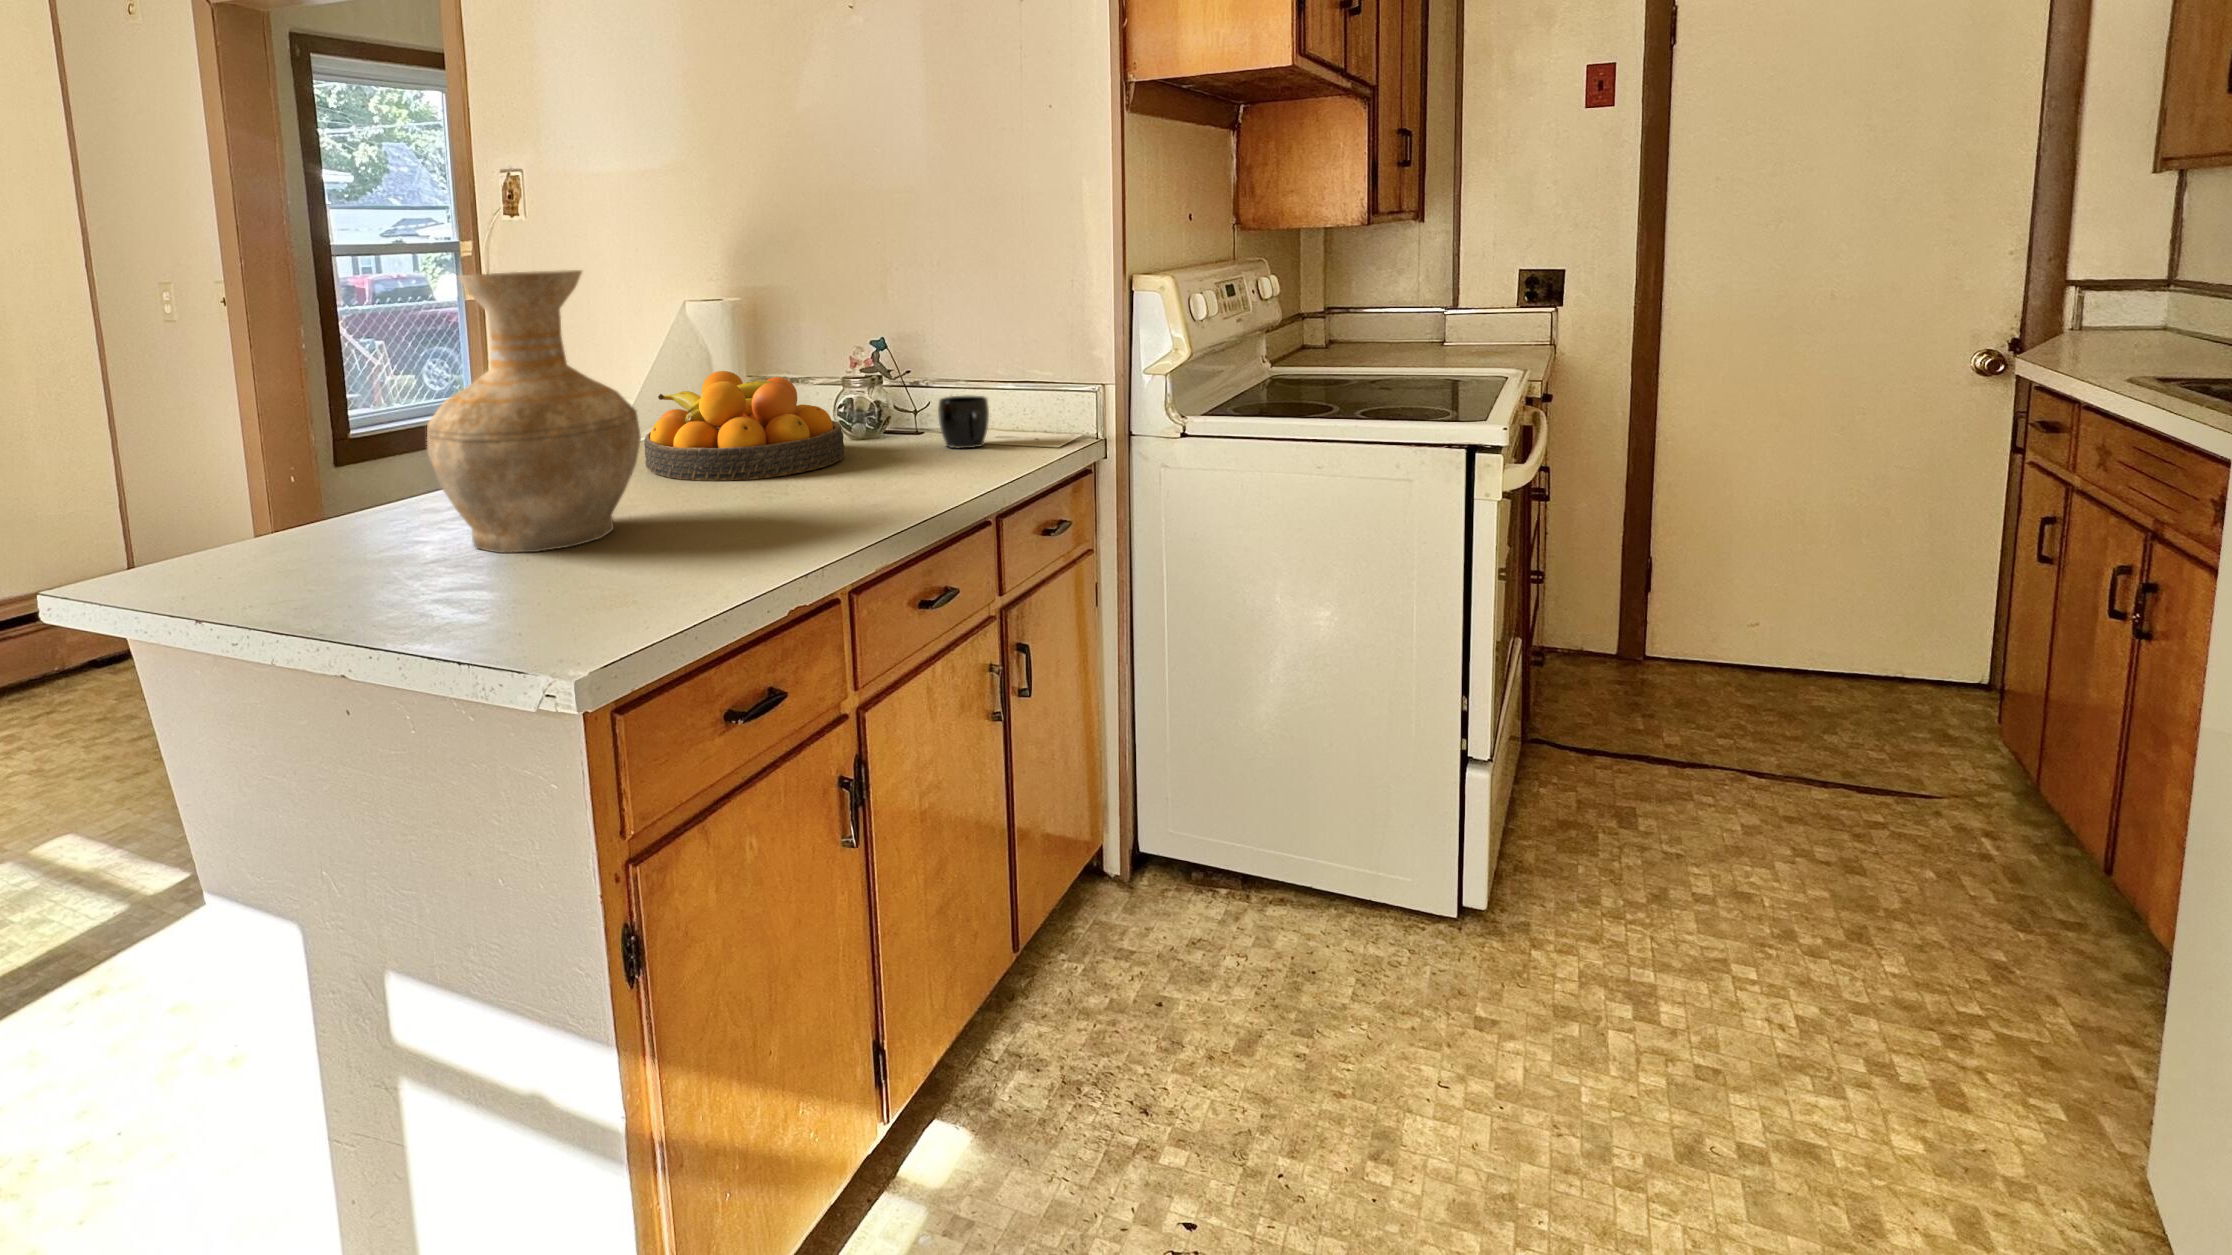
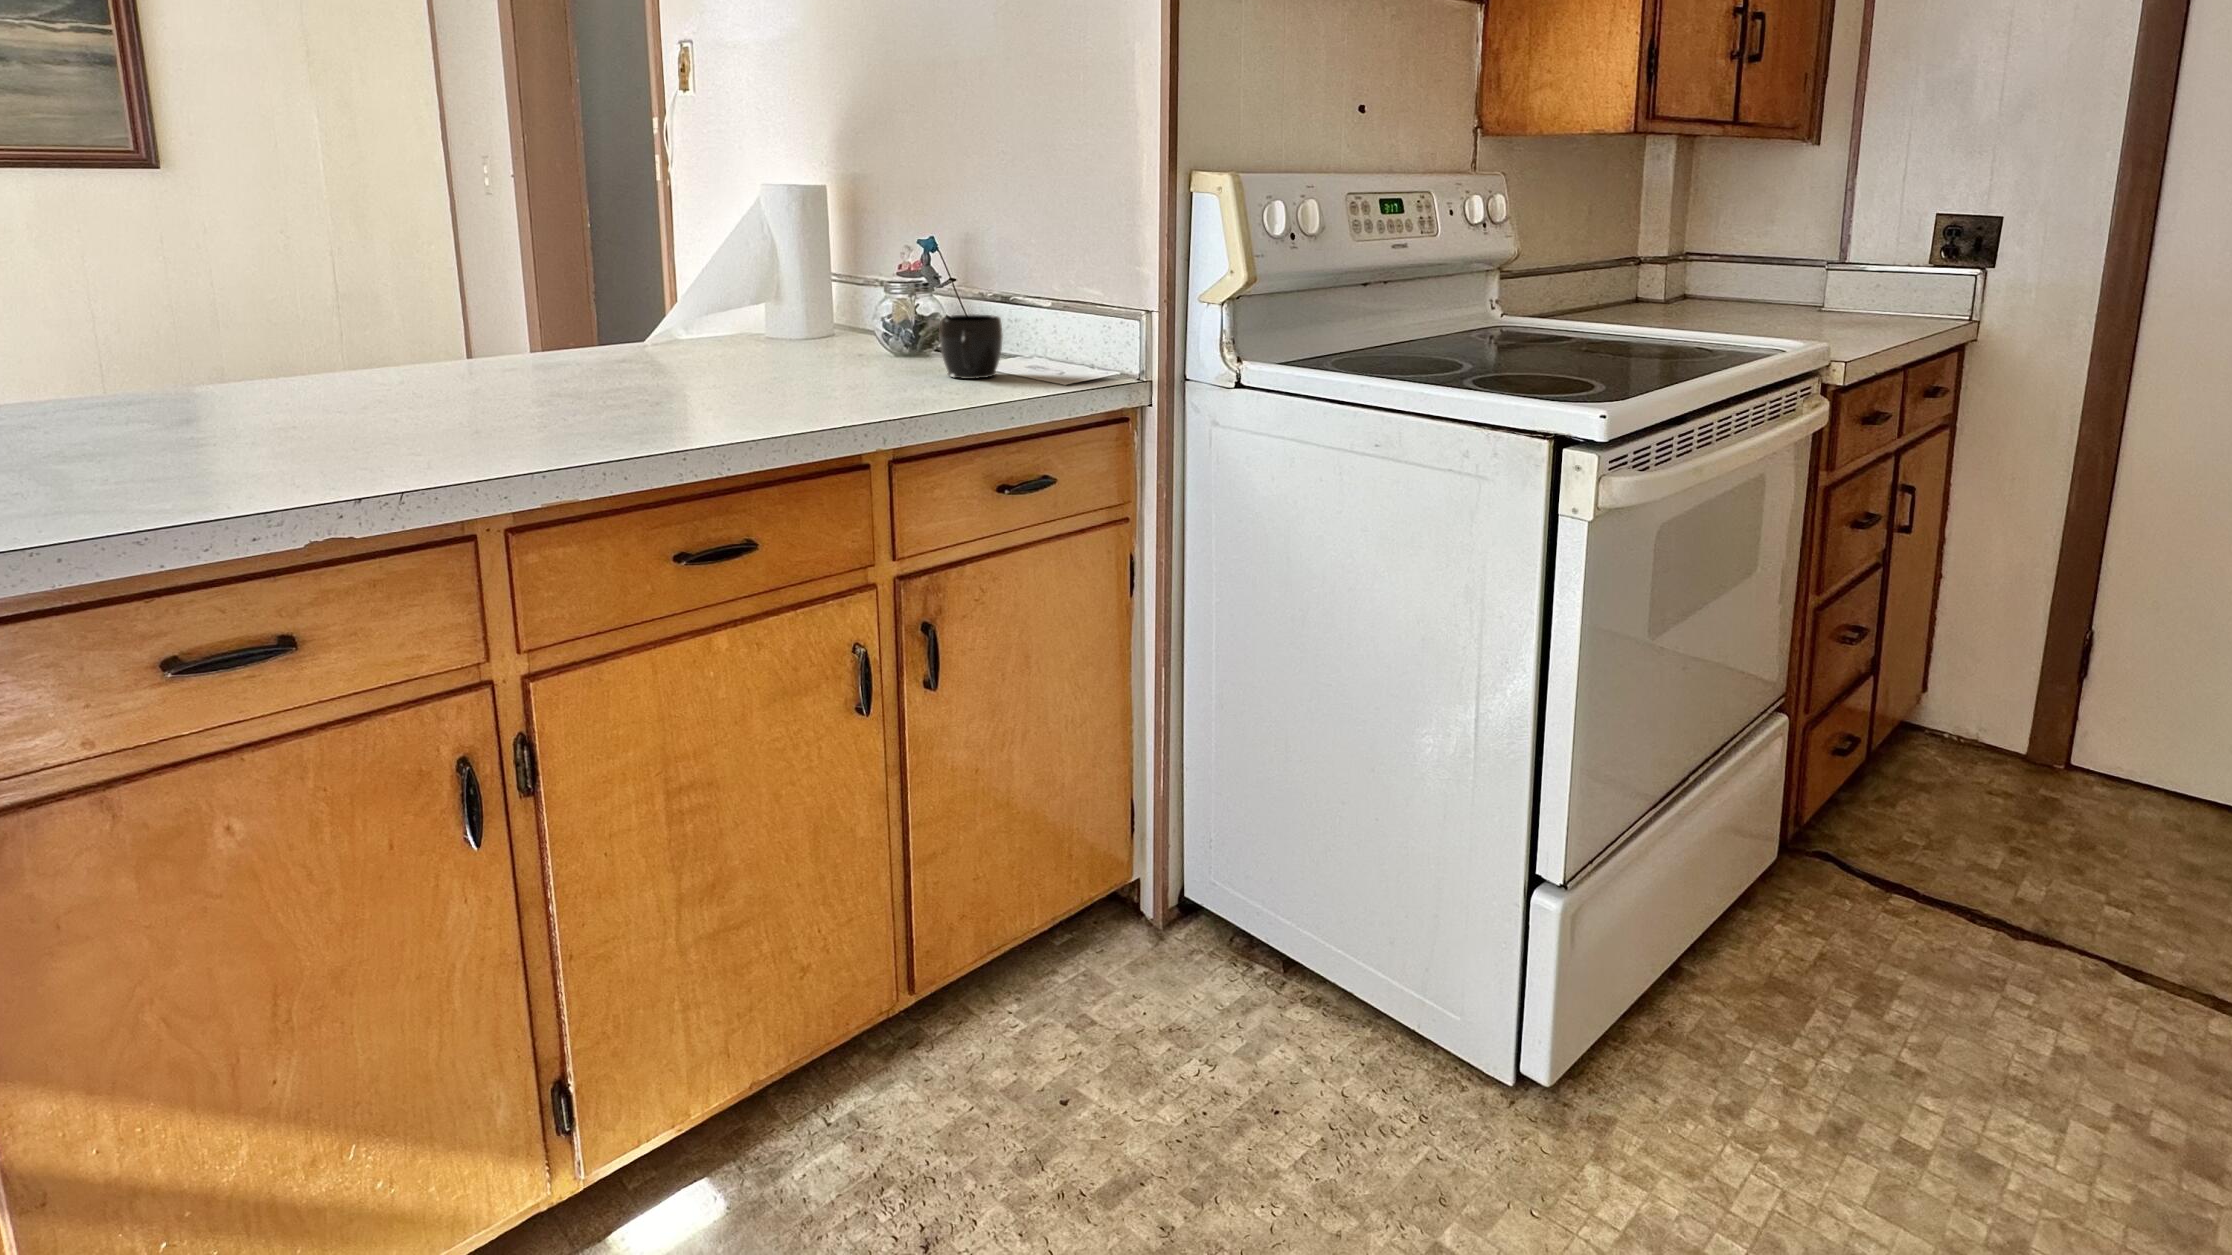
vase: present [427,270,641,553] -> none [116,110,403,437]
fruit bowl: present [644,371,844,481] -> none [584,263,828,388]

